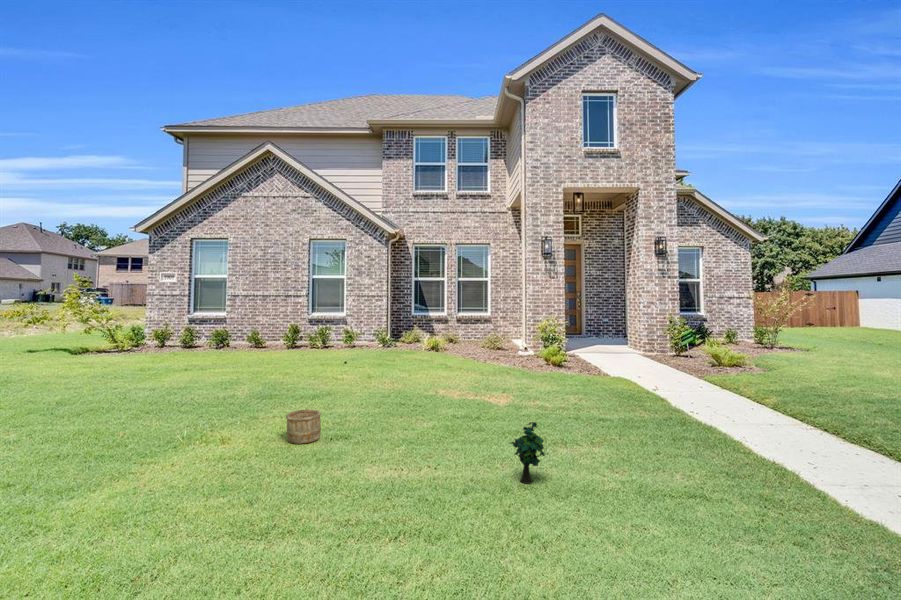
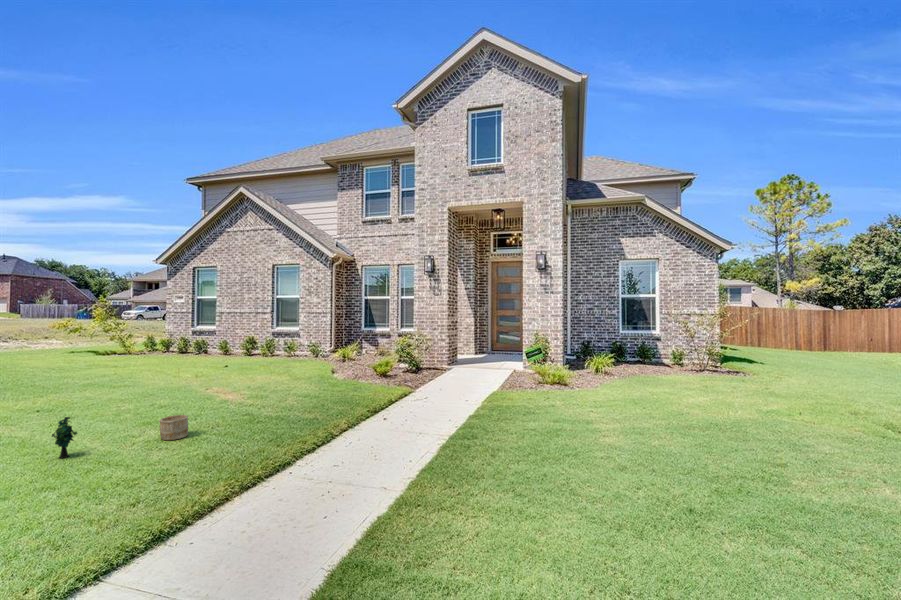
wooden bucket: present [286,409,321,444] -> present [159,415,188,440]

